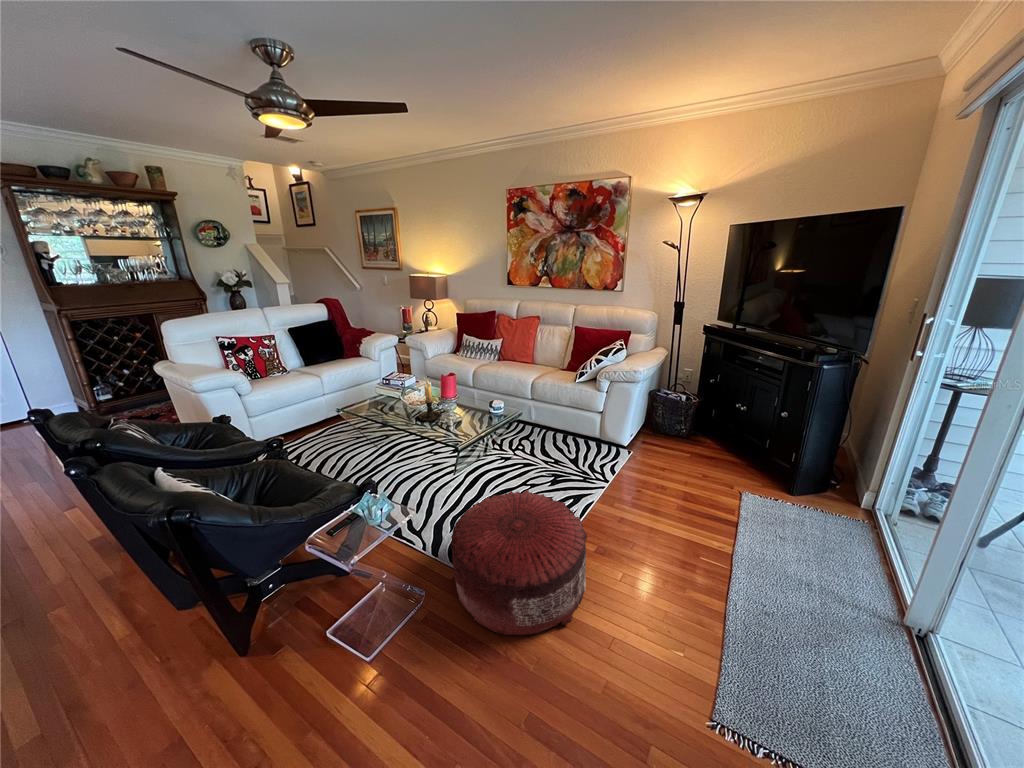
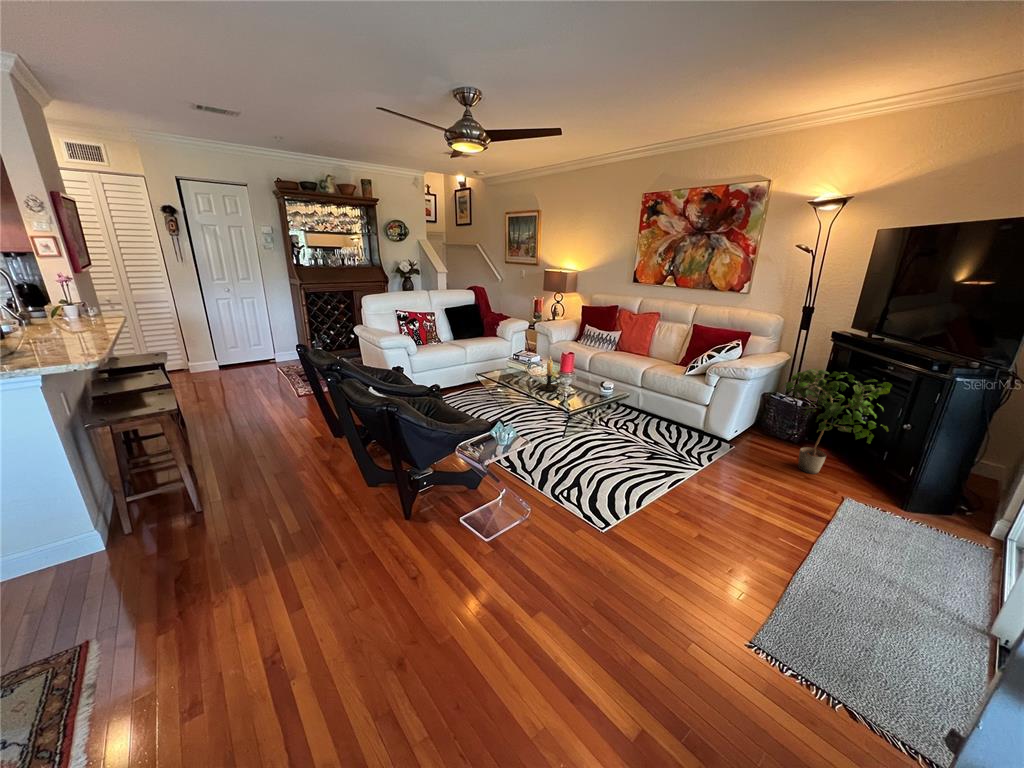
potted plant: none [669,363,768,469] -> present [780,369,892,474]
pouf: present [451,490,587,635] -> none [554,449,666,549]

